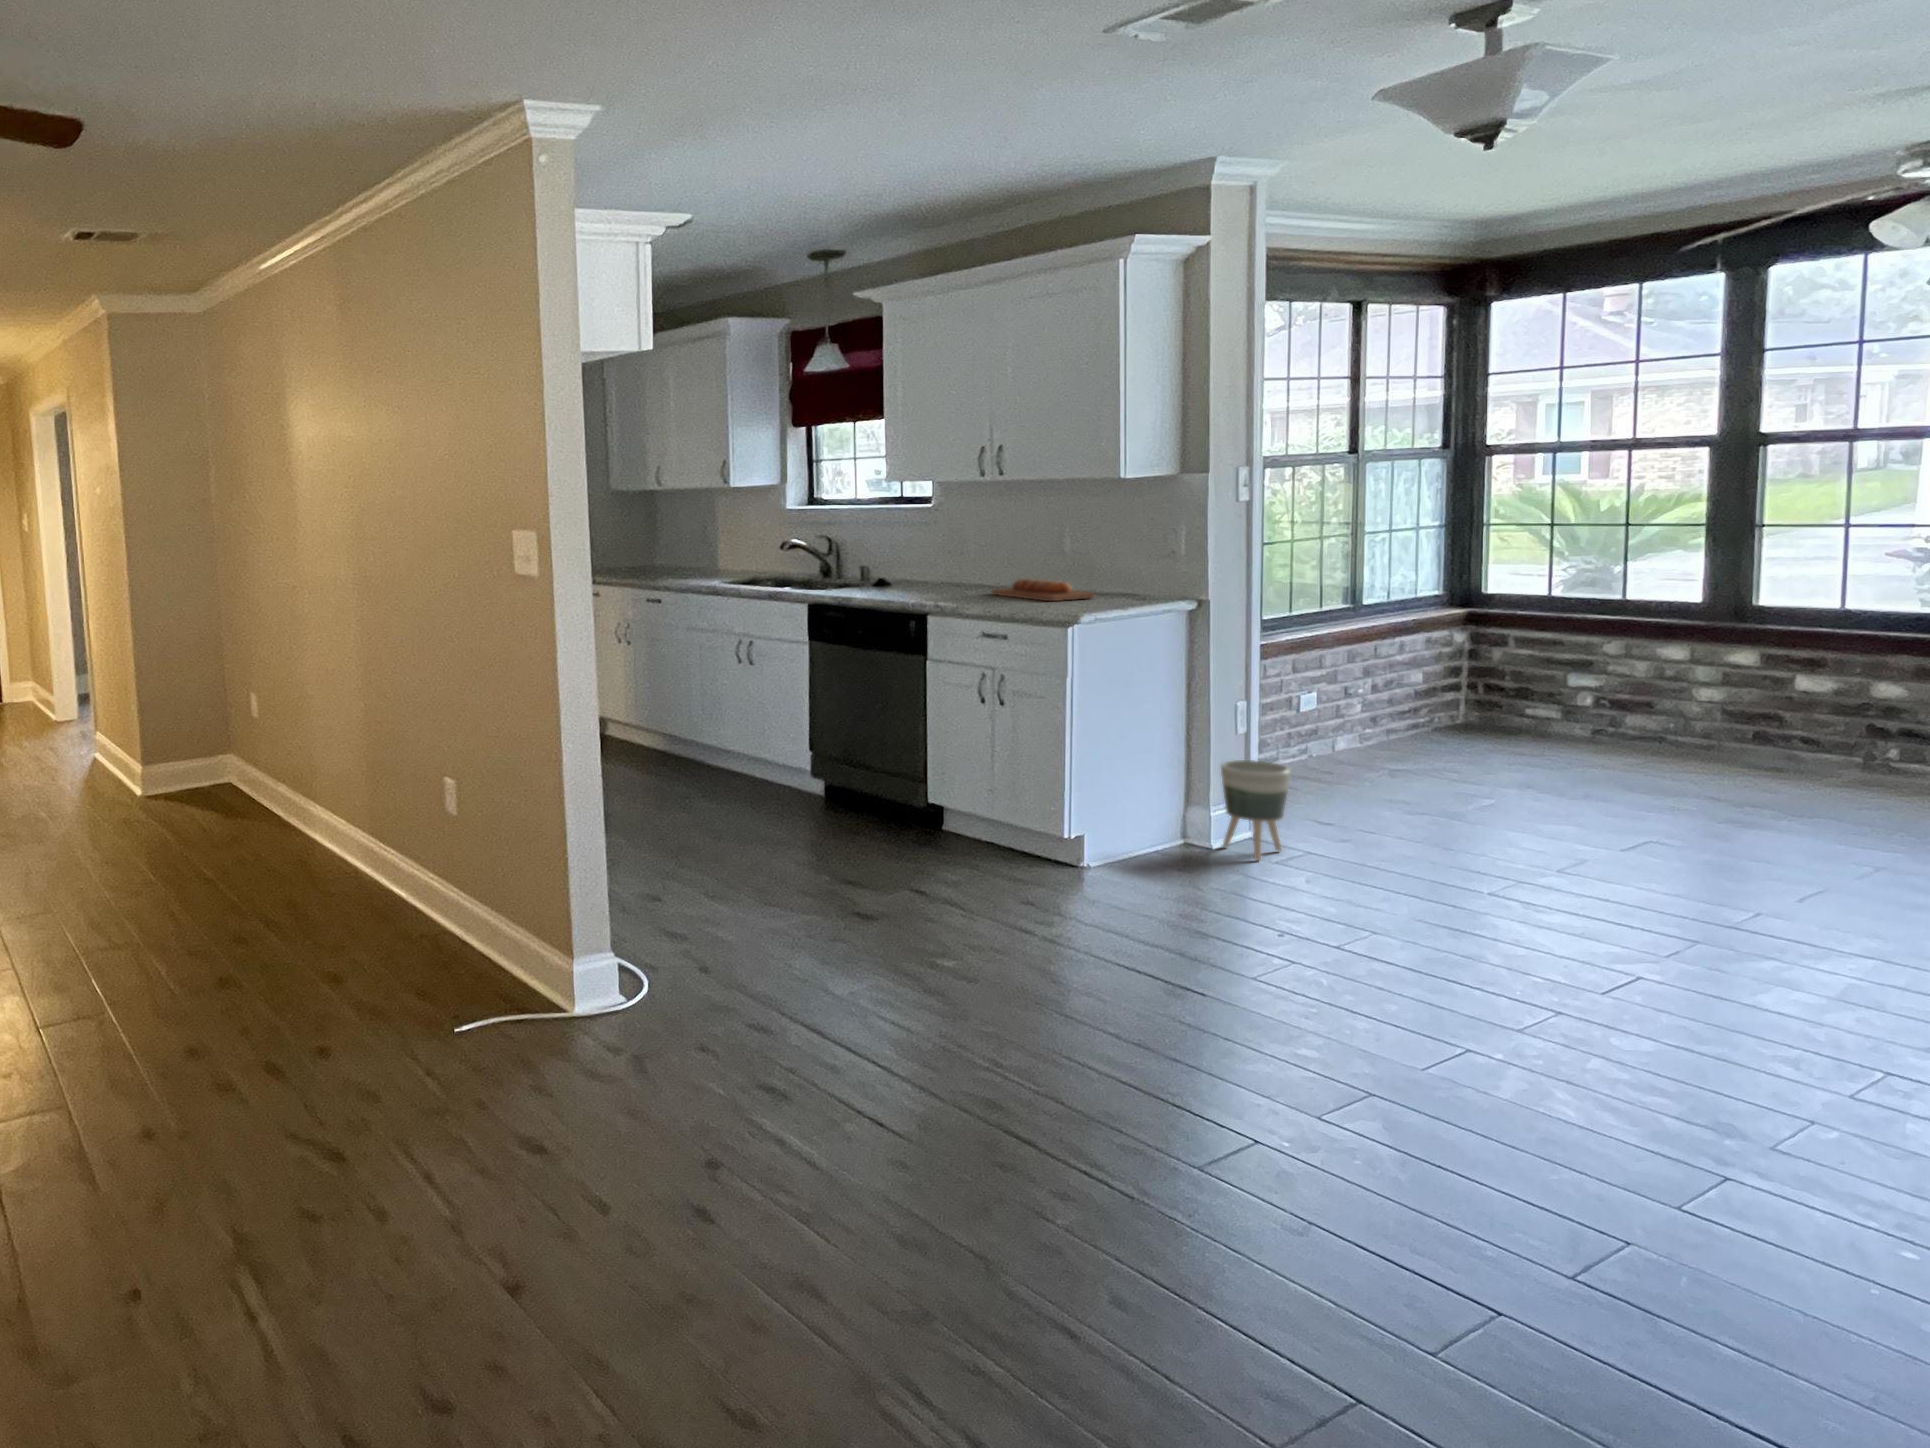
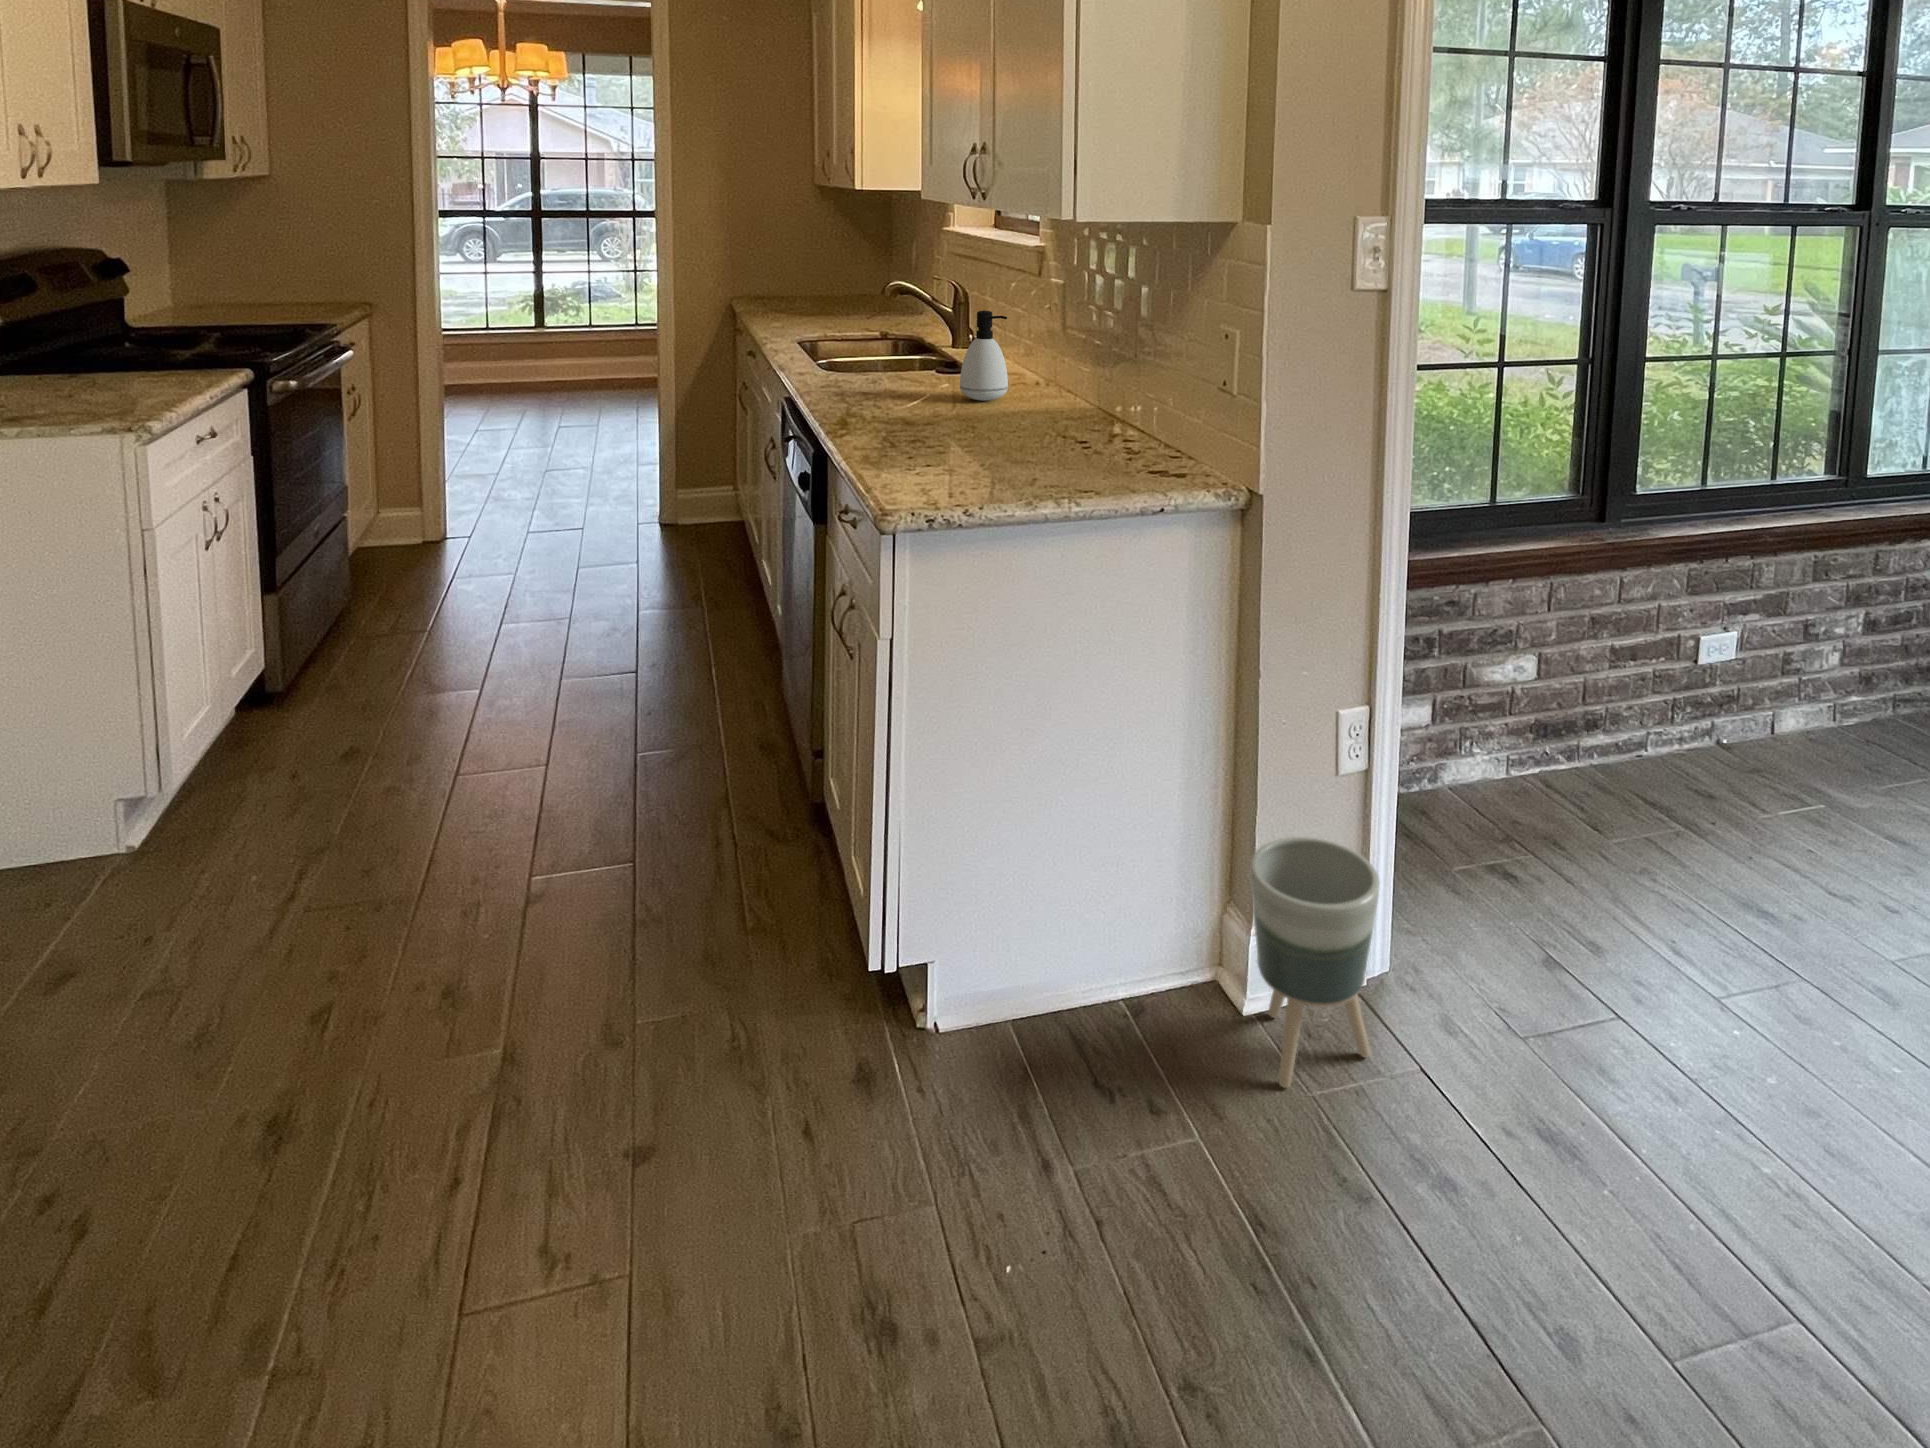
soap dispenser: none [936,538,966,588] -> present [960,310,1008,401]
bread loaf: present [992,579,1094,601] -> none [983,403,1089,460]

